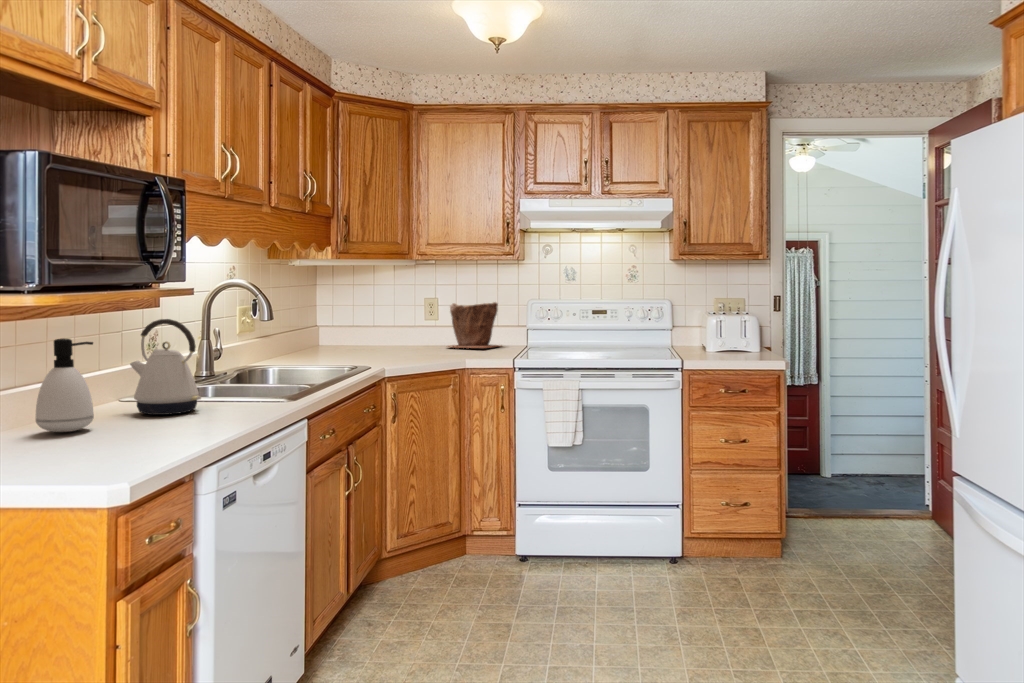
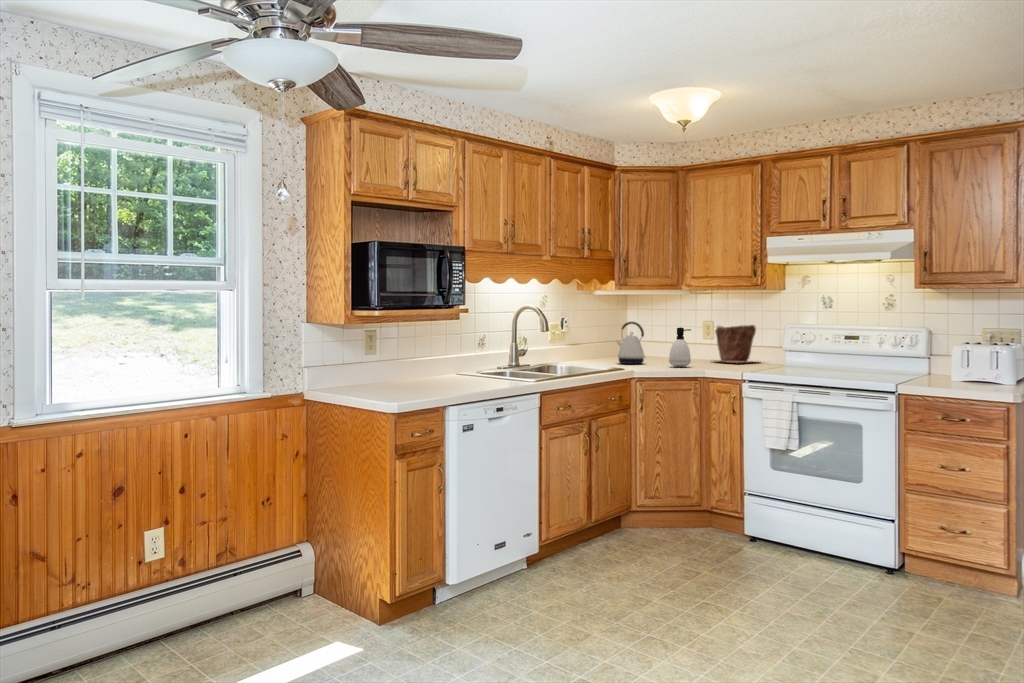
kettle: present [130,319,201,415] -> present [617,322,645,364]
soap dispenser: present [36,339,94,432] -> present [669,327,691,367]

